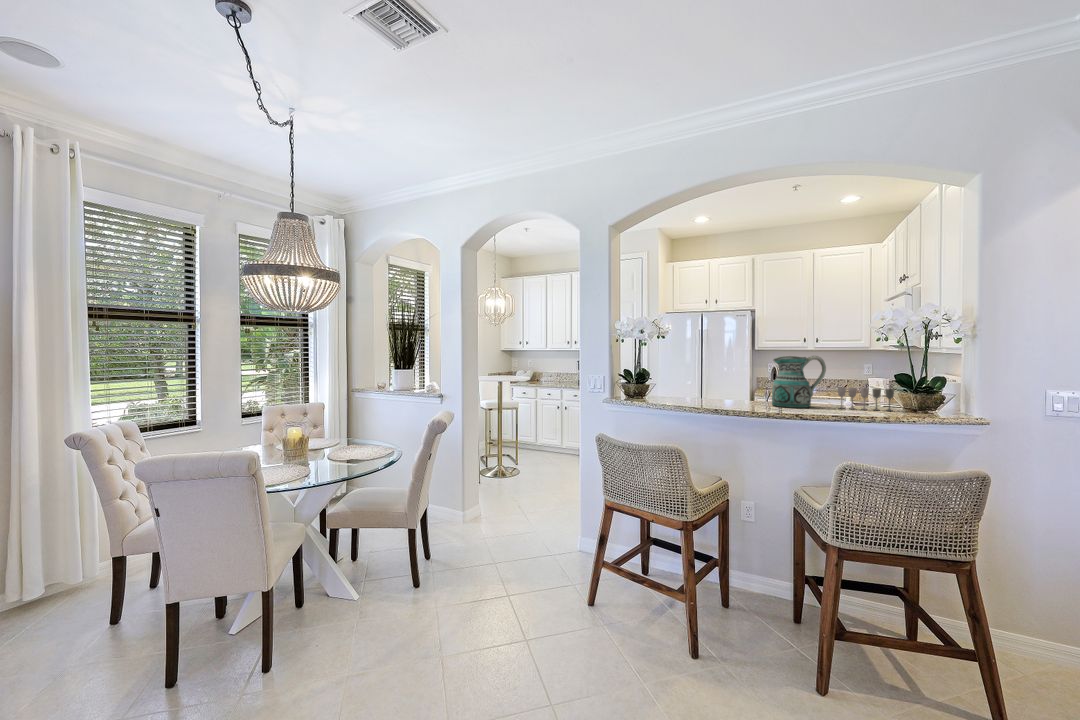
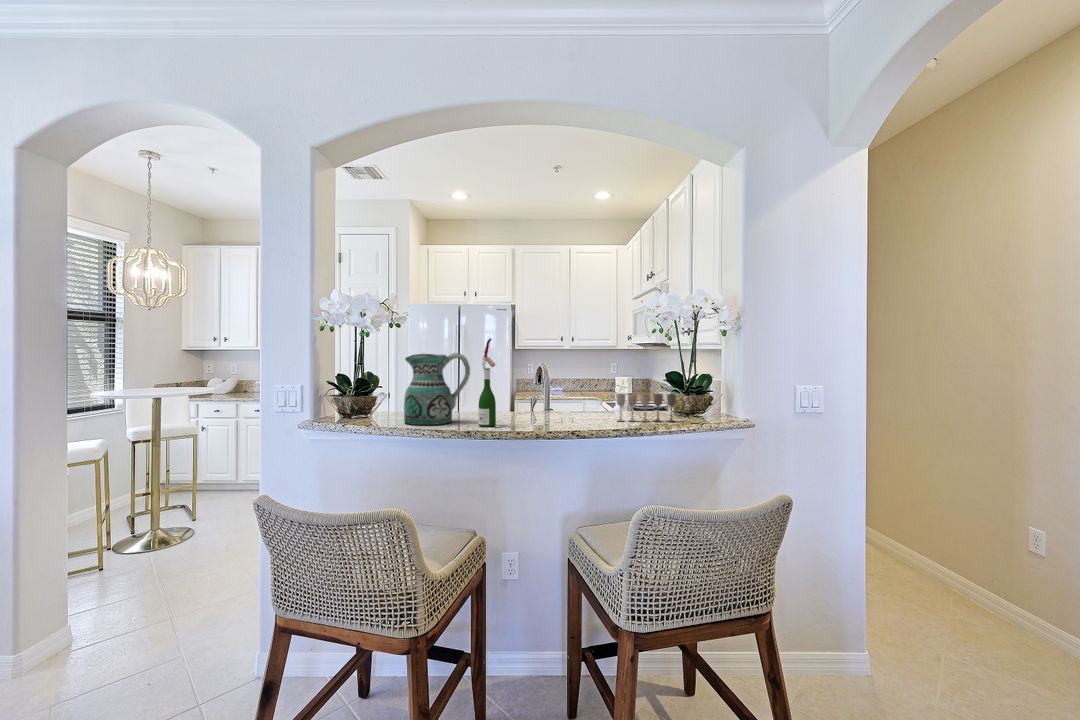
wine bottle: none [725,345,741,406] -> present [479,339,501,427]
ceramic pitcher: present [772,356,826,408] -> present [404,353,470,425]

